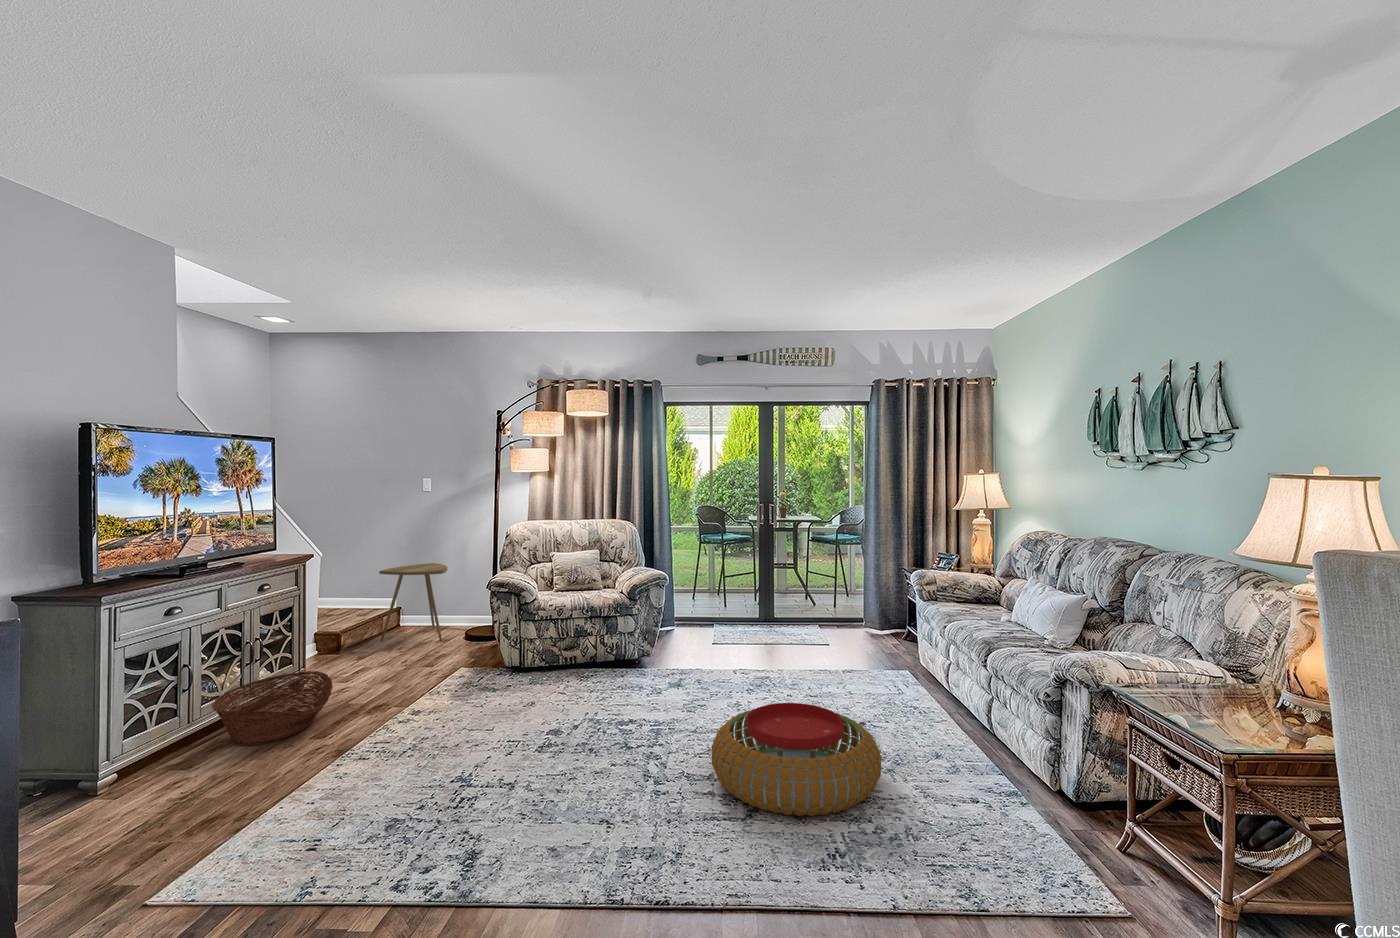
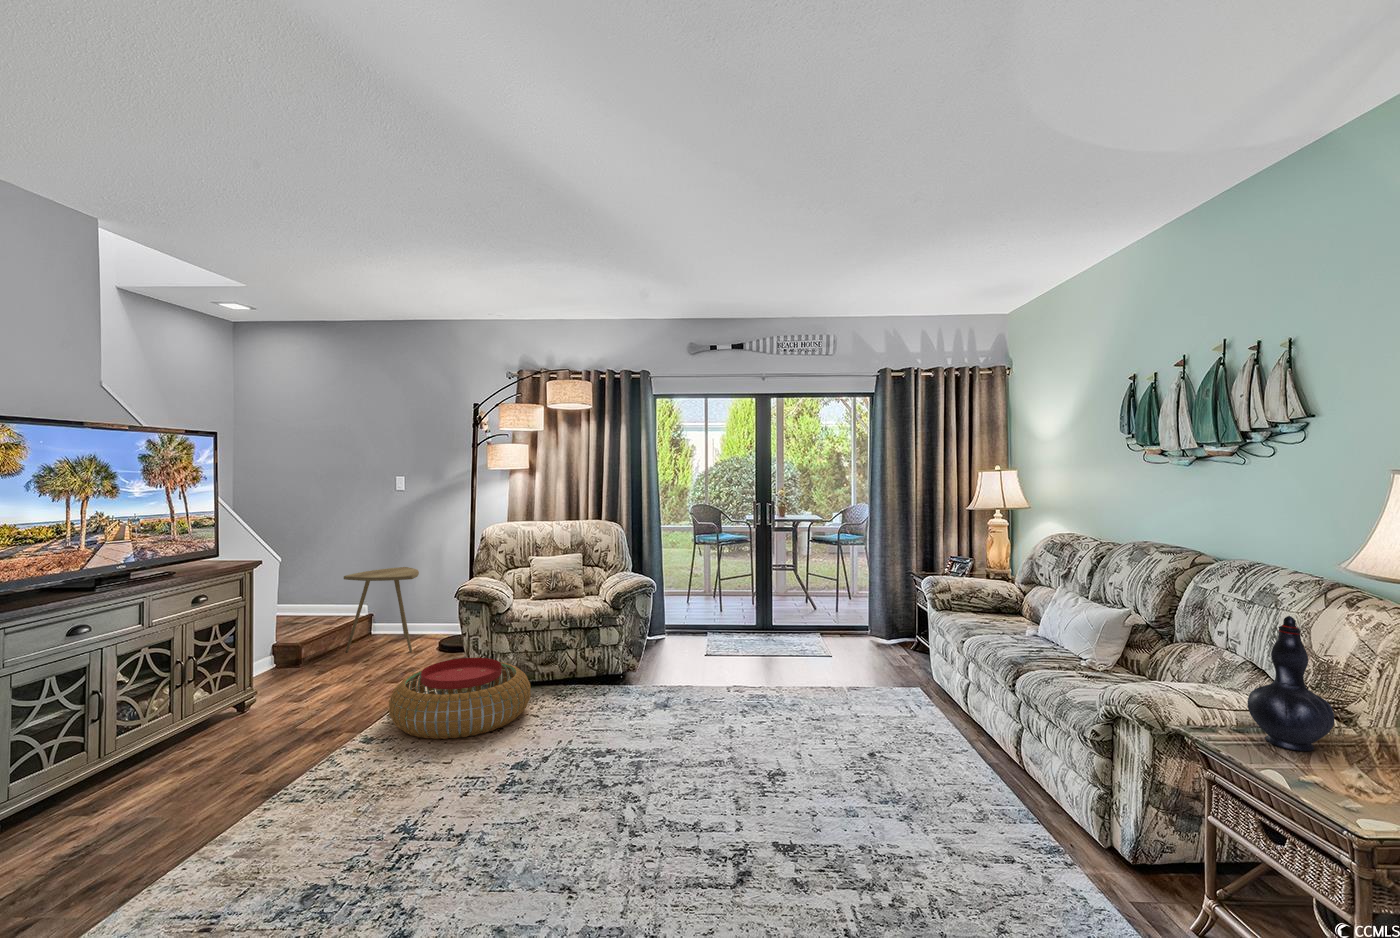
decorative vase: none [1163,592,1229,700] -> present [1247,616,1334,751]
basket: present [212,671,333,746] -> none [124,693,273,784]
pouf: present [711,703,882,816] -> present [389,658,531,739]

